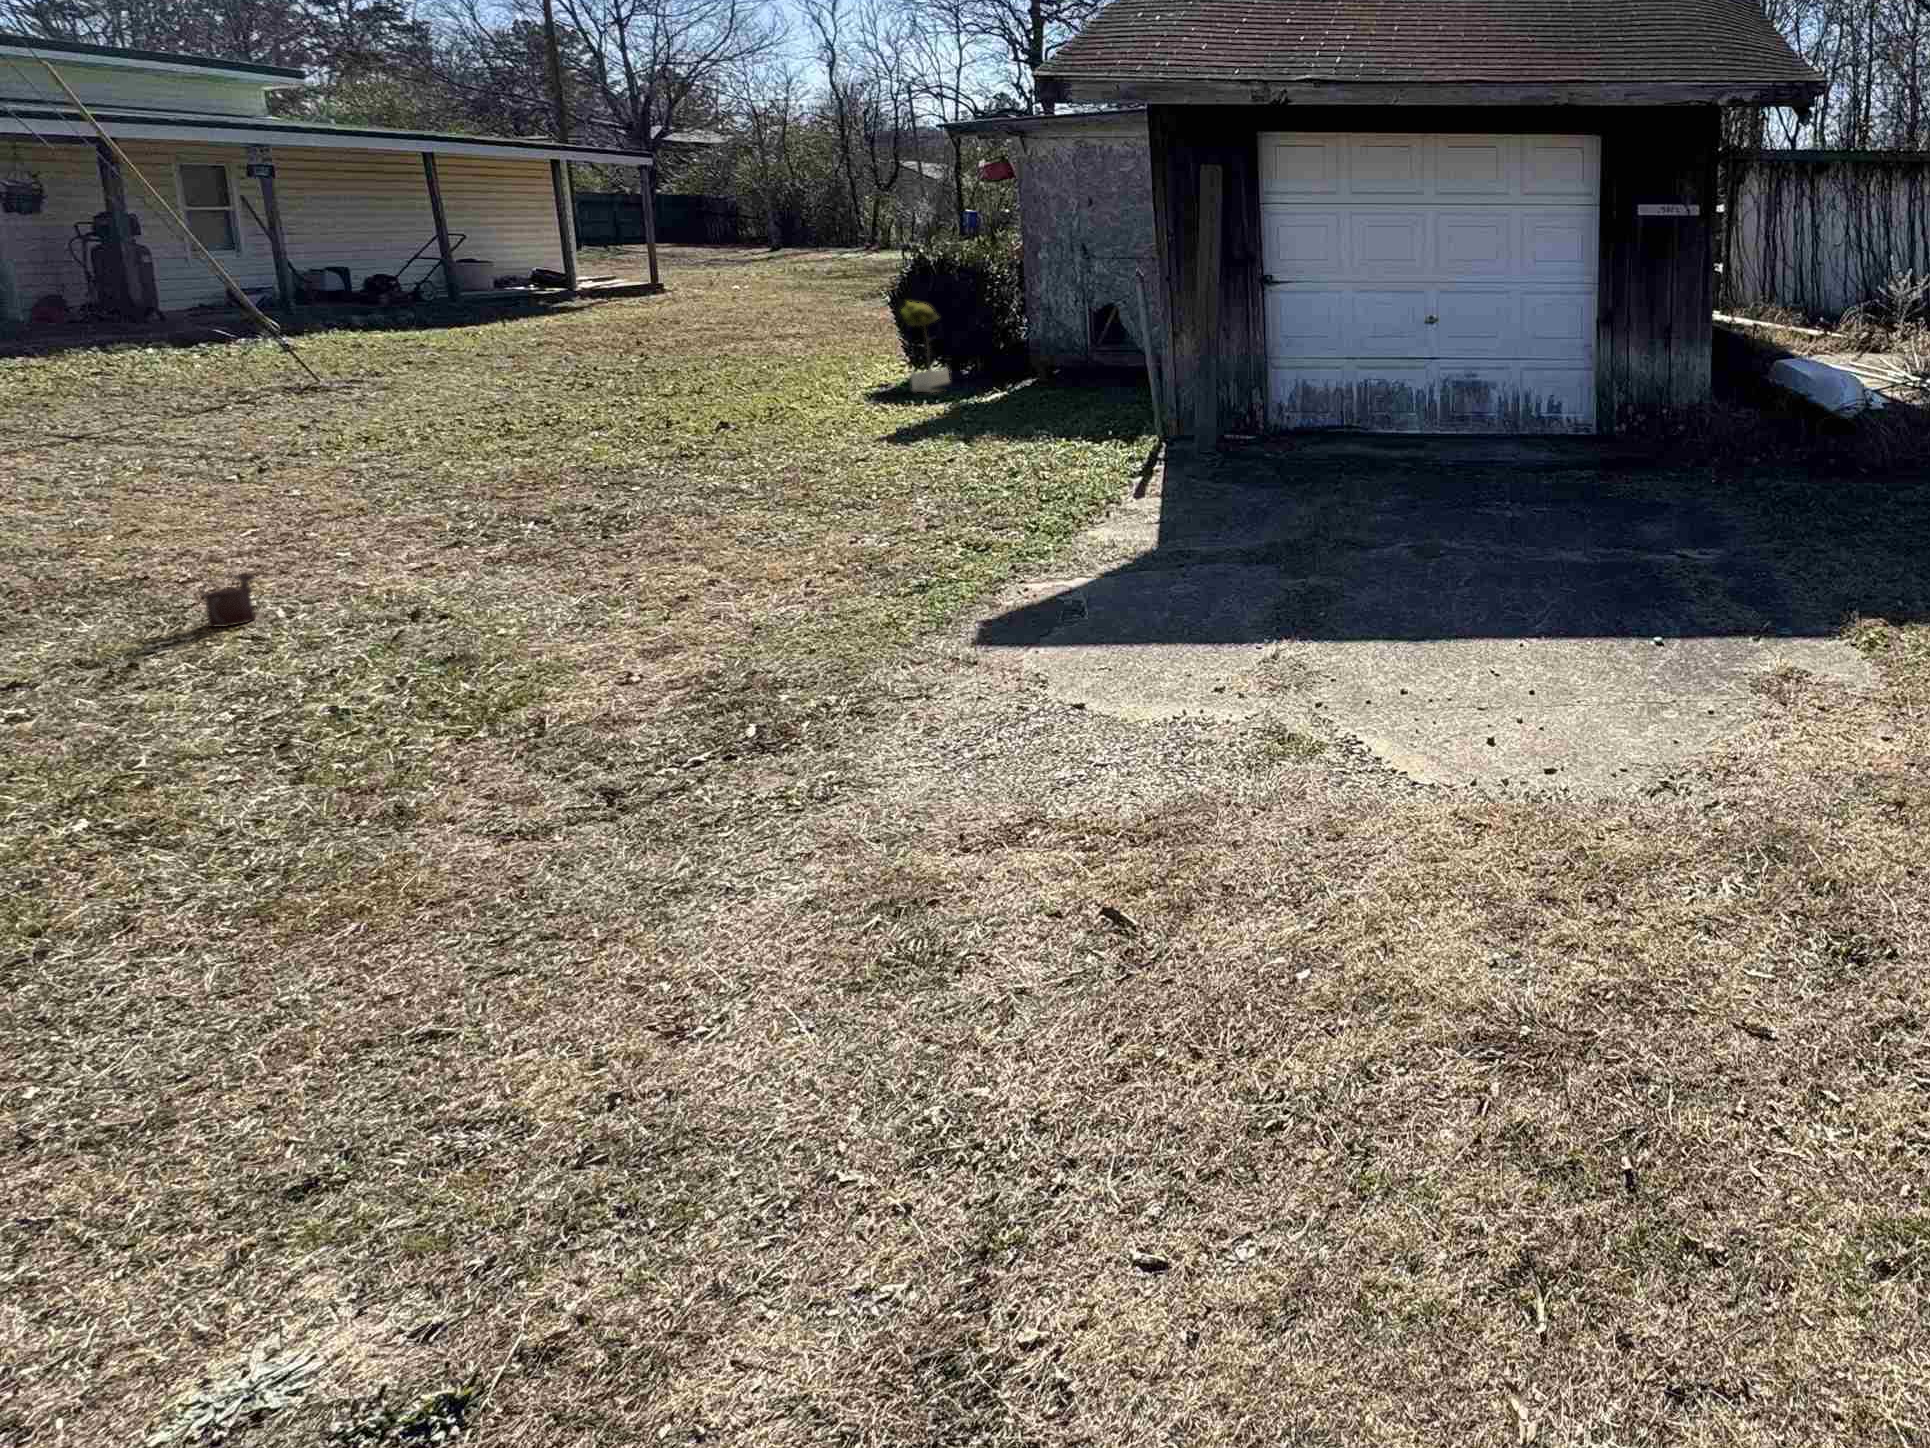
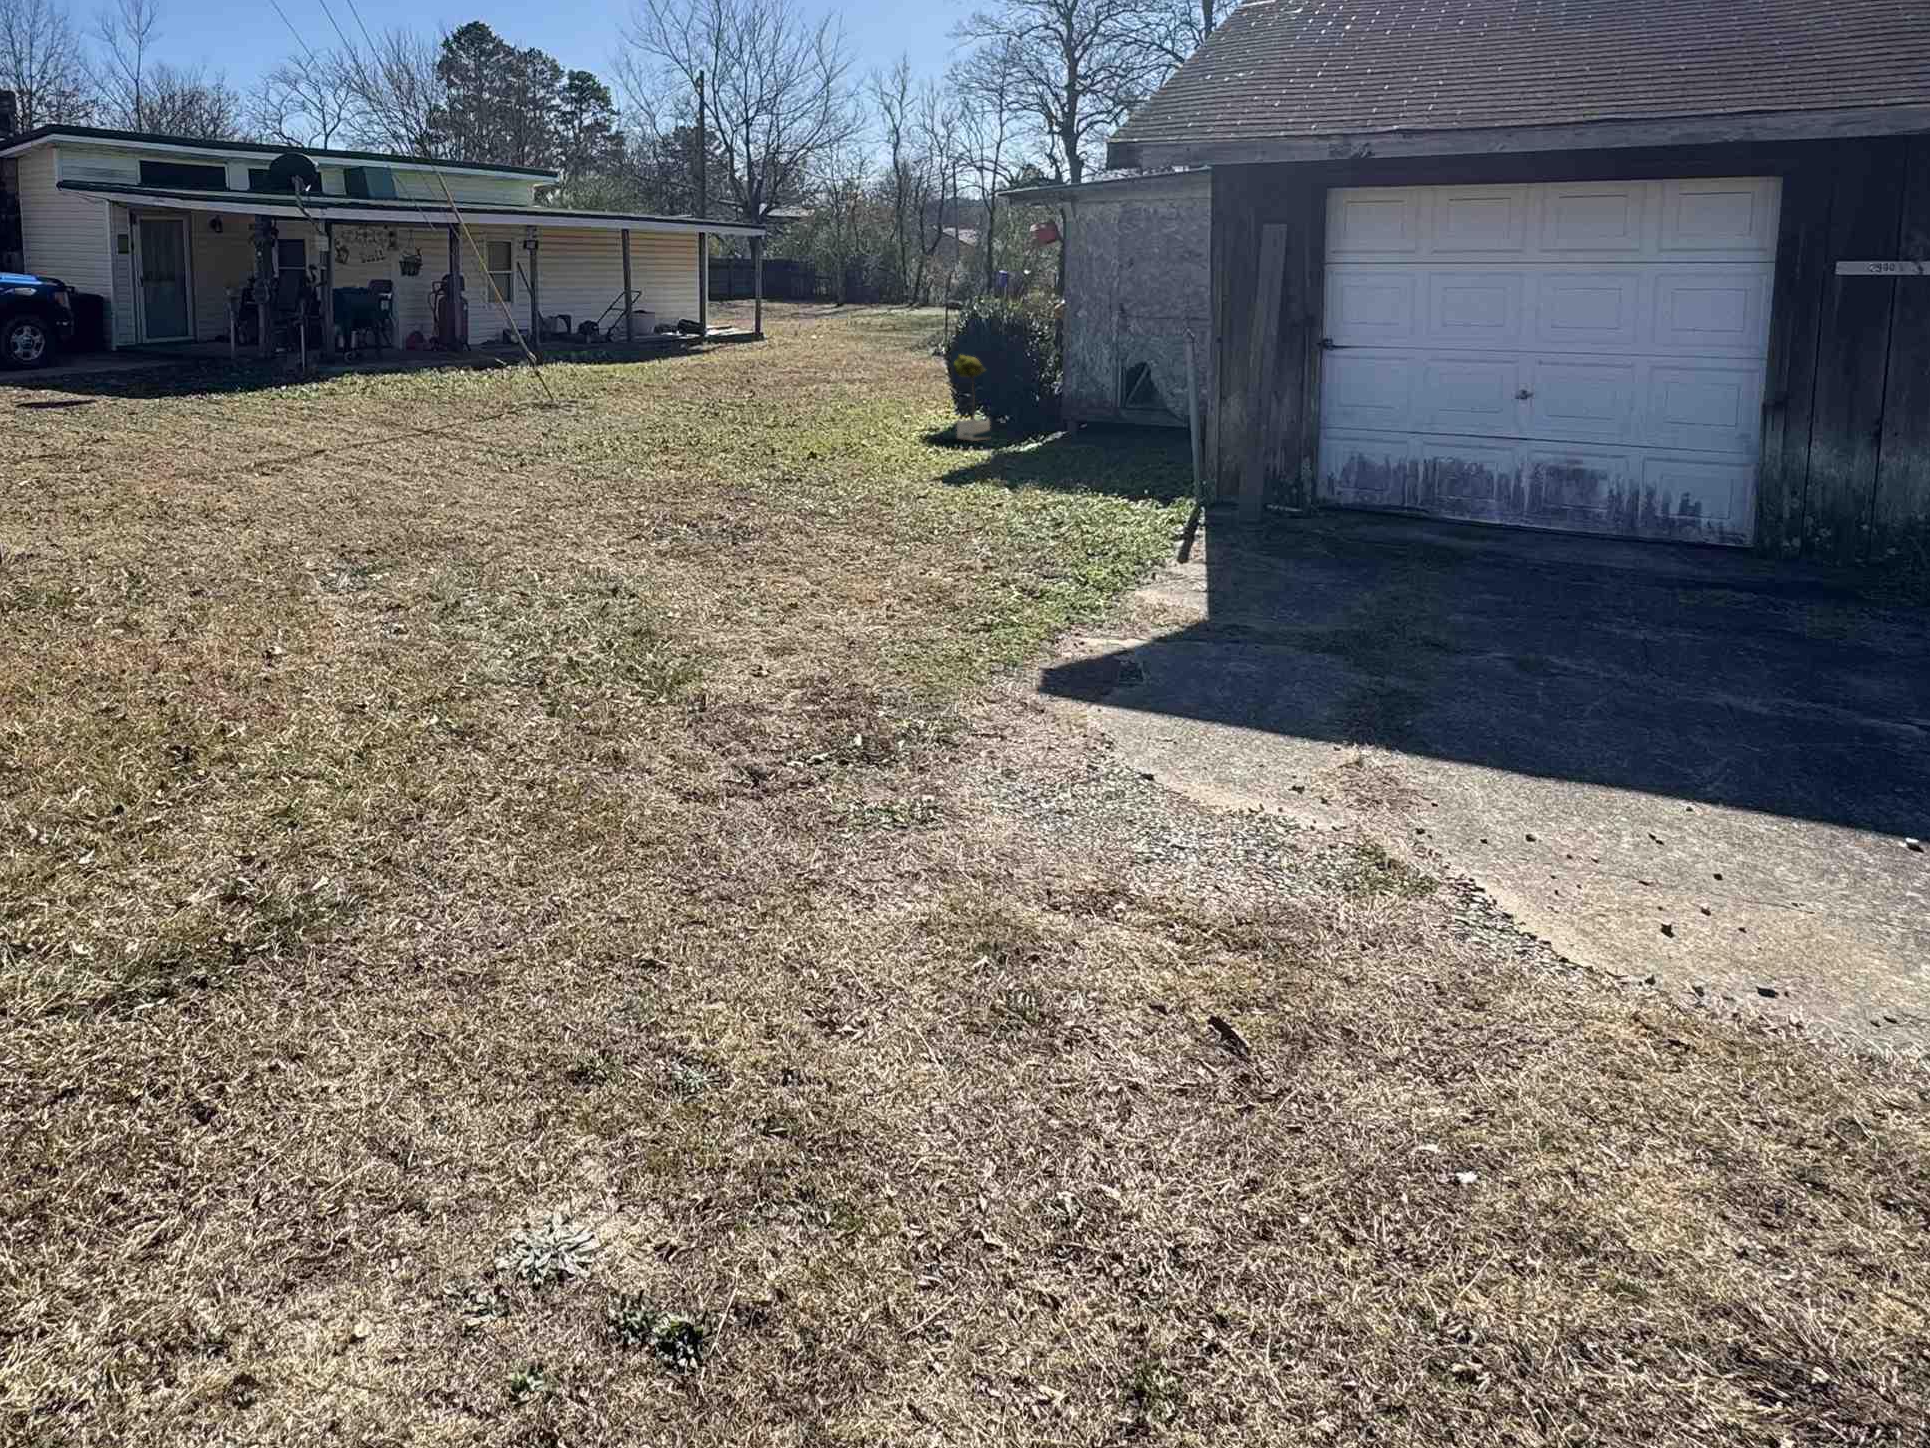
watering can: present [201,574,255,627] -> none [500,546,529,586]

